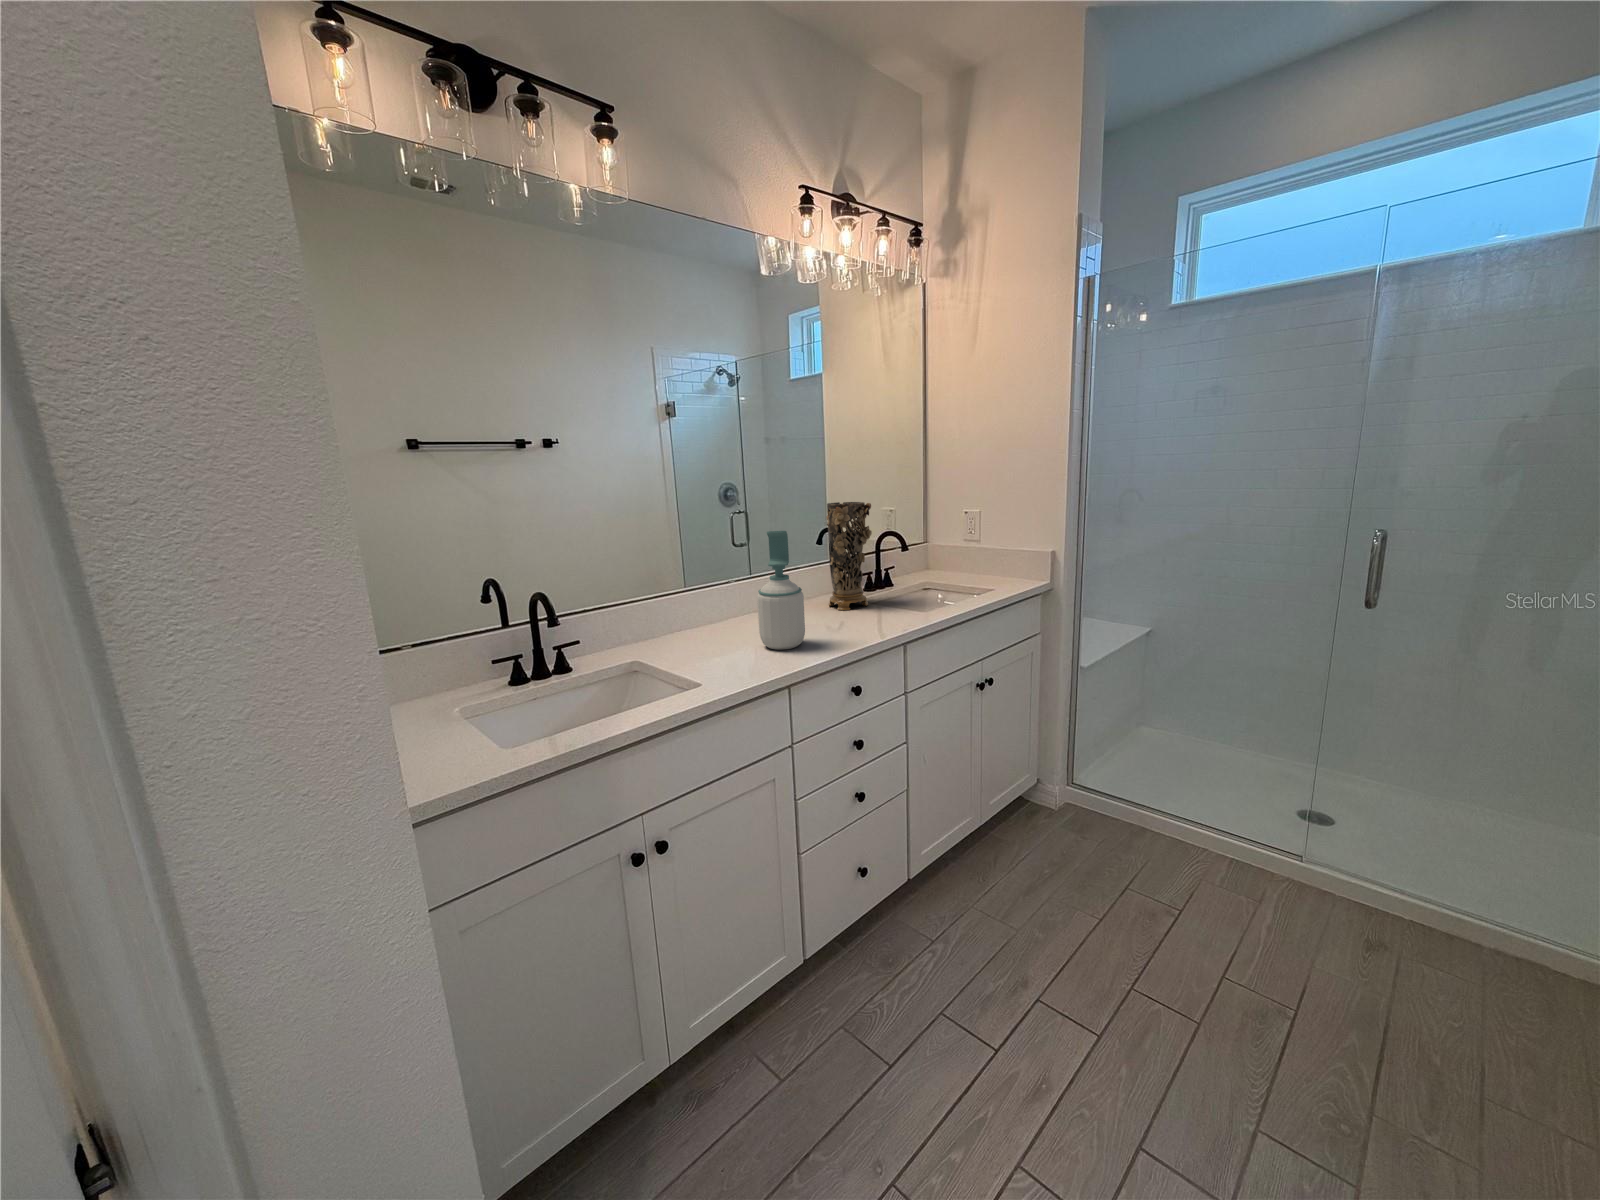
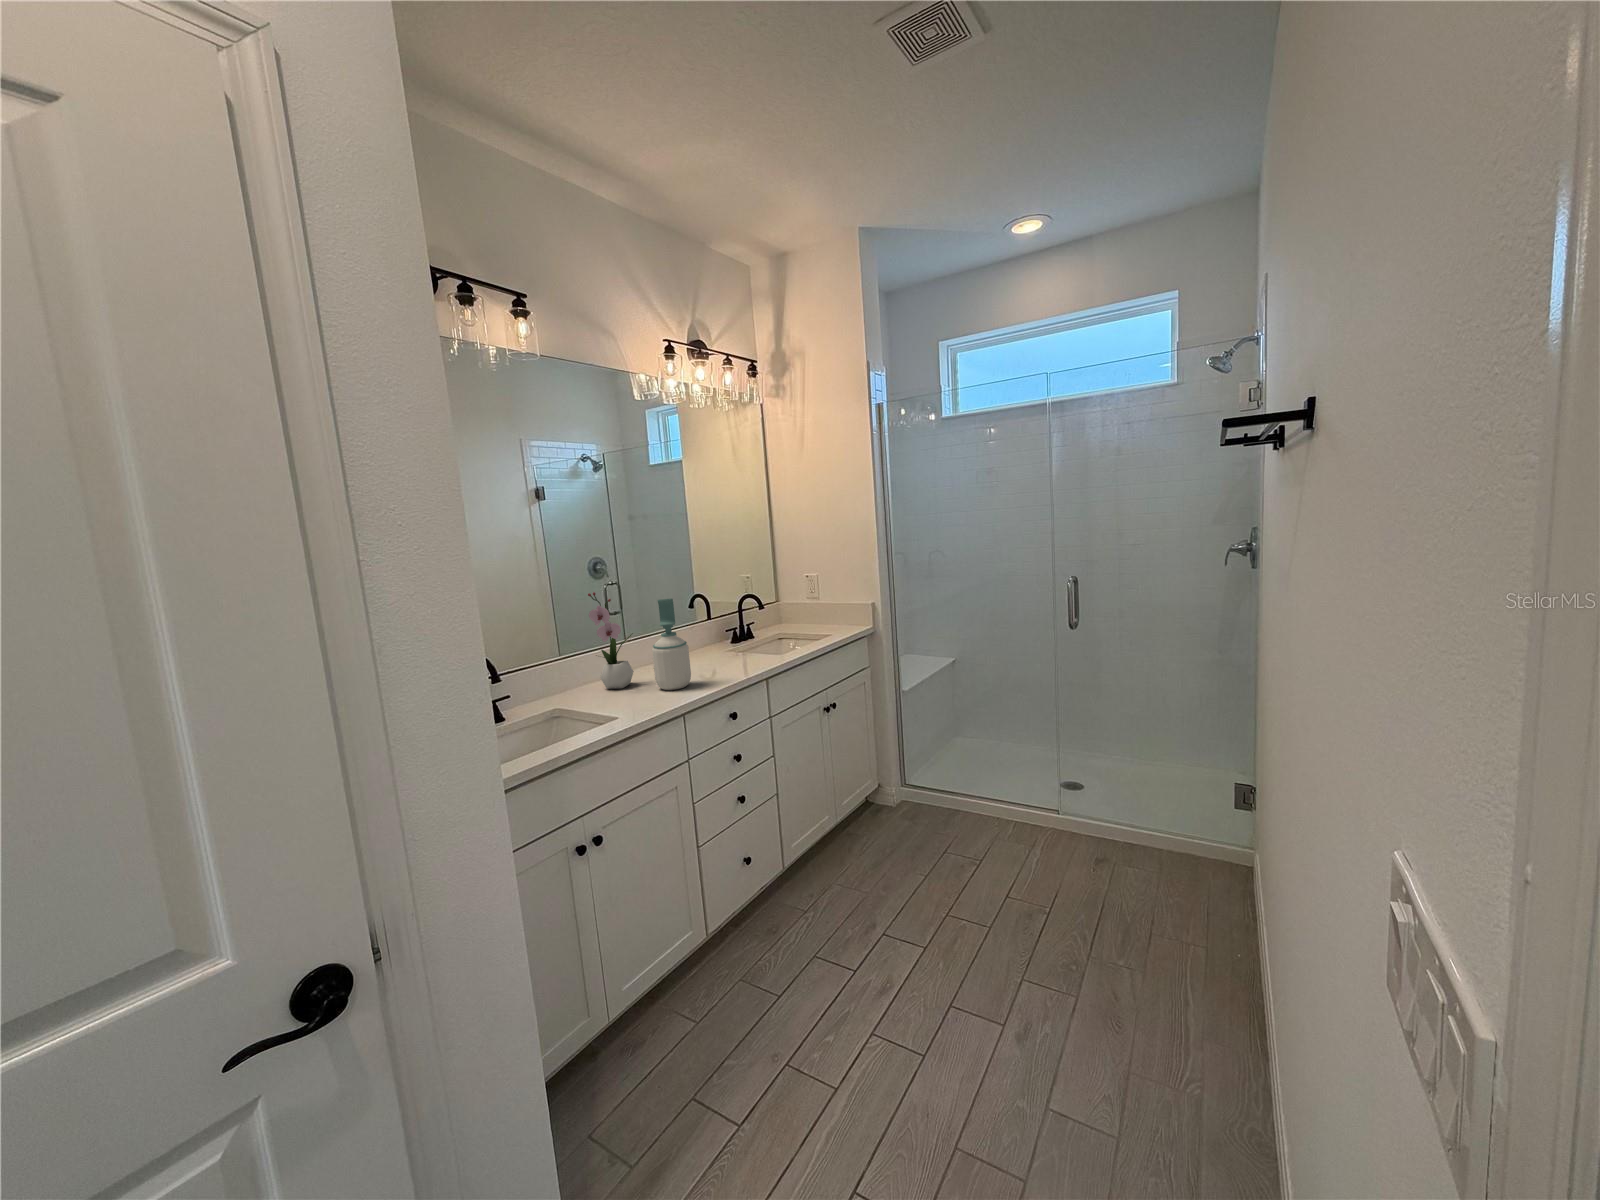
decorative vase: present [826,502,872,610] -> none [699,573,736,659]
flower arrangement: none [682,517,738,641] -> present [588,592,634,689]

